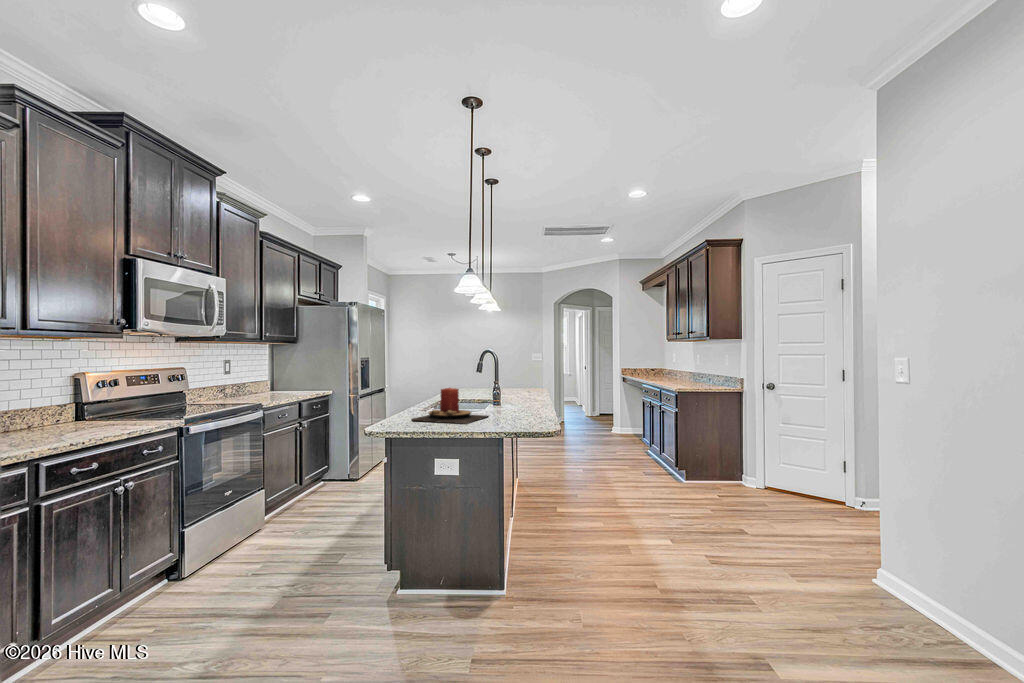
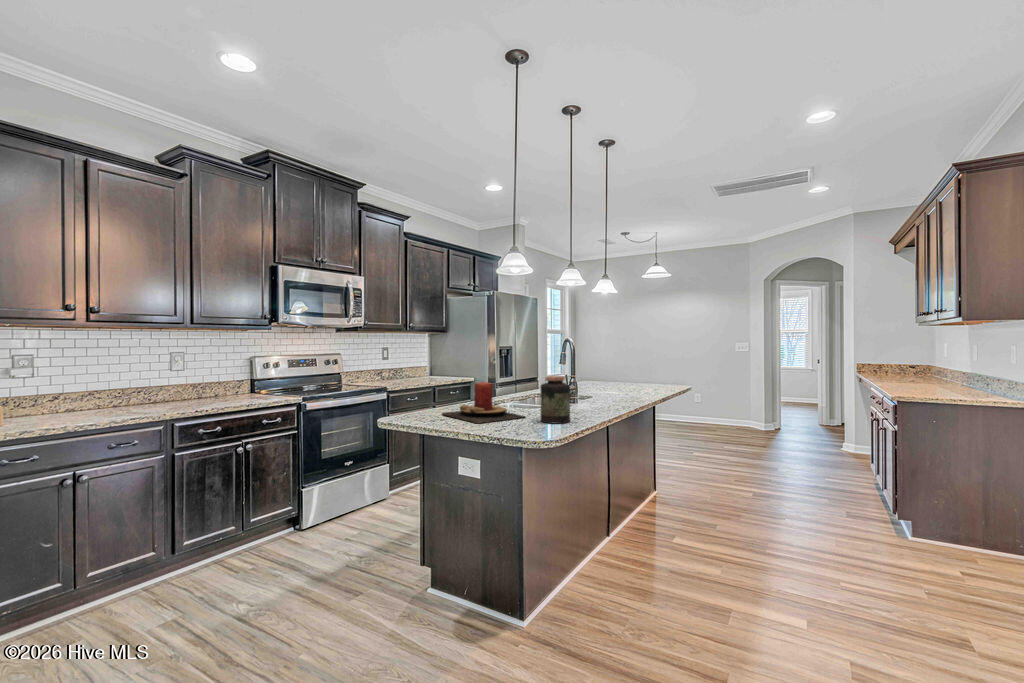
jar: none [507,379,532,419] -> present [540,376,570,424]

